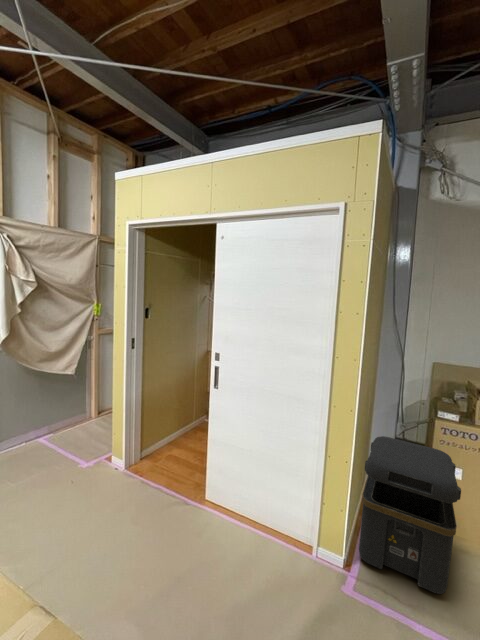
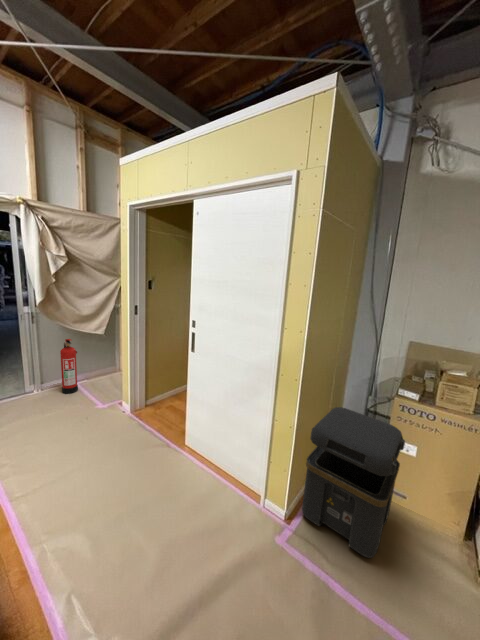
fire extinguisher: none [25,382,45,453] -> present [60,339,78,394]

